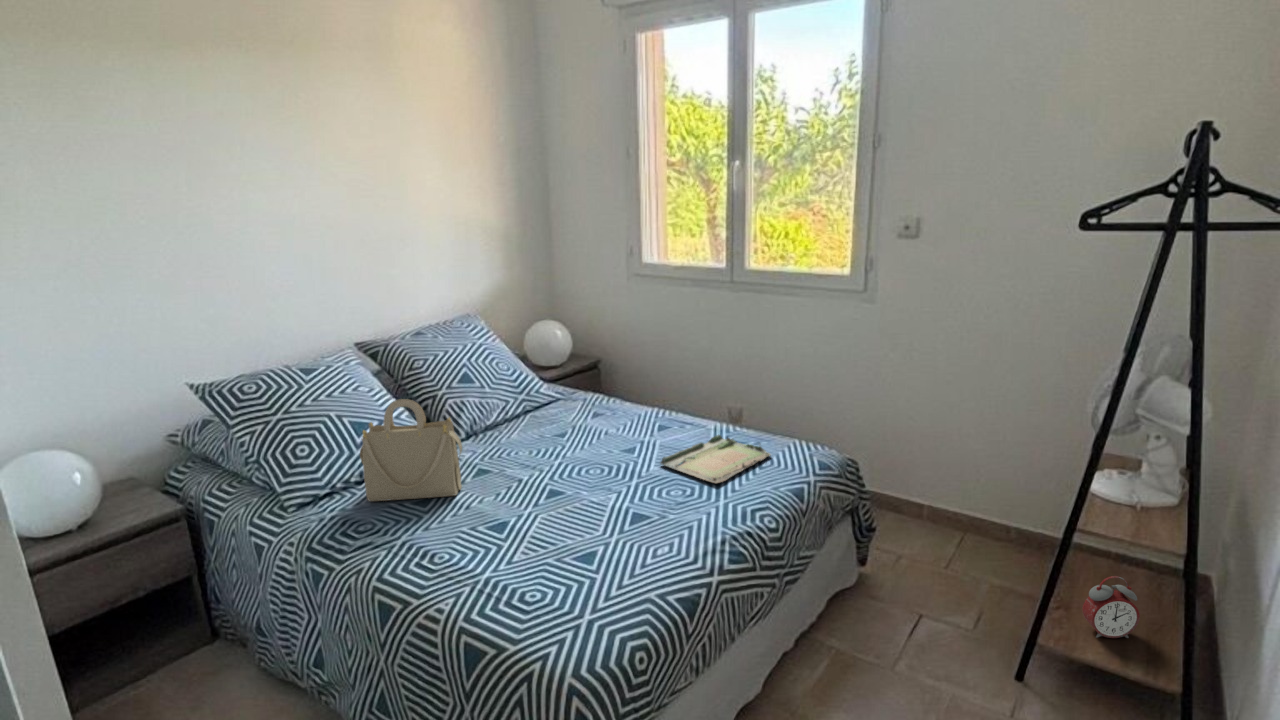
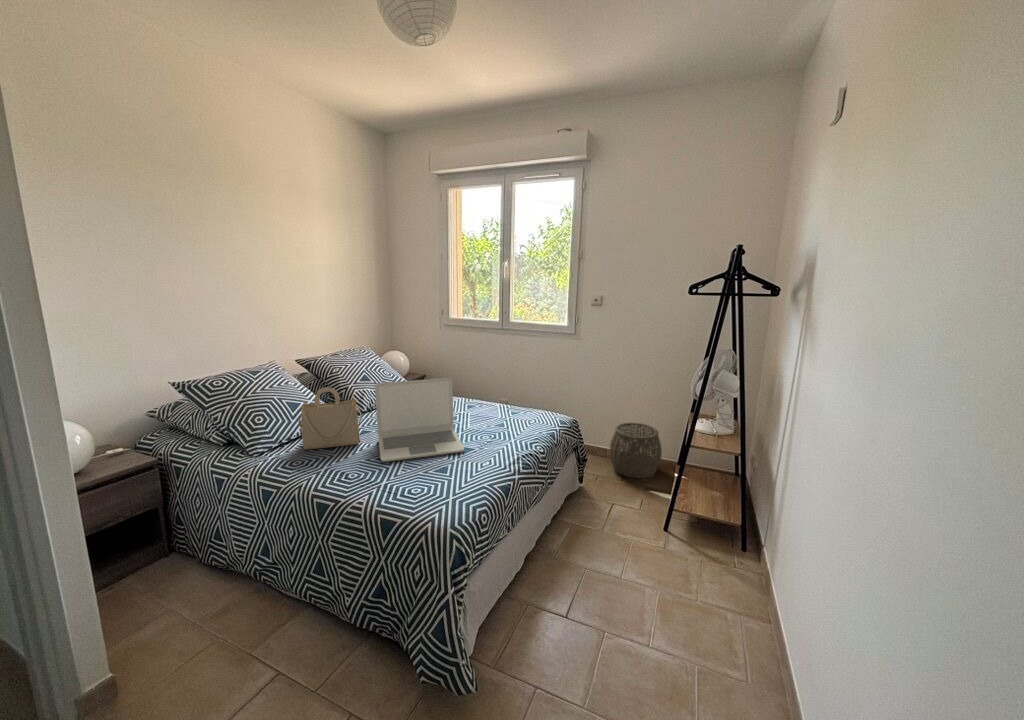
laptop: none [481,385,629,533] -> present [375,378,464,462]
tray: present [660,435,771,483] -> none [475,407,536,431]
woven basket: none [914,467,1019,575] -> present [609,423,662,478]
alarm clock: present [1082,576,1140,638] -> none [694,469,720,501]

